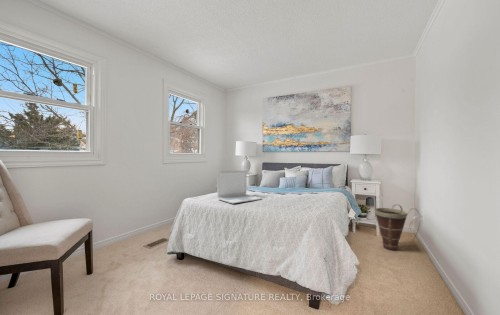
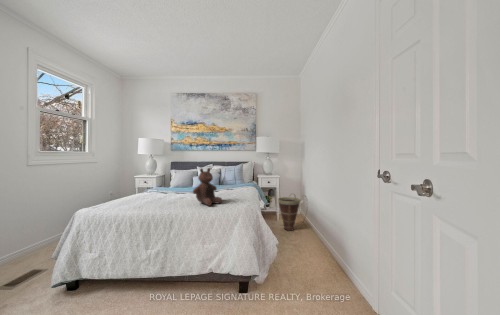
stuffed bear: none [268,169,297,208] -> present [193,168,222,206]
laptop: present [217,171,261,204] -> none [131,171,183,208]

